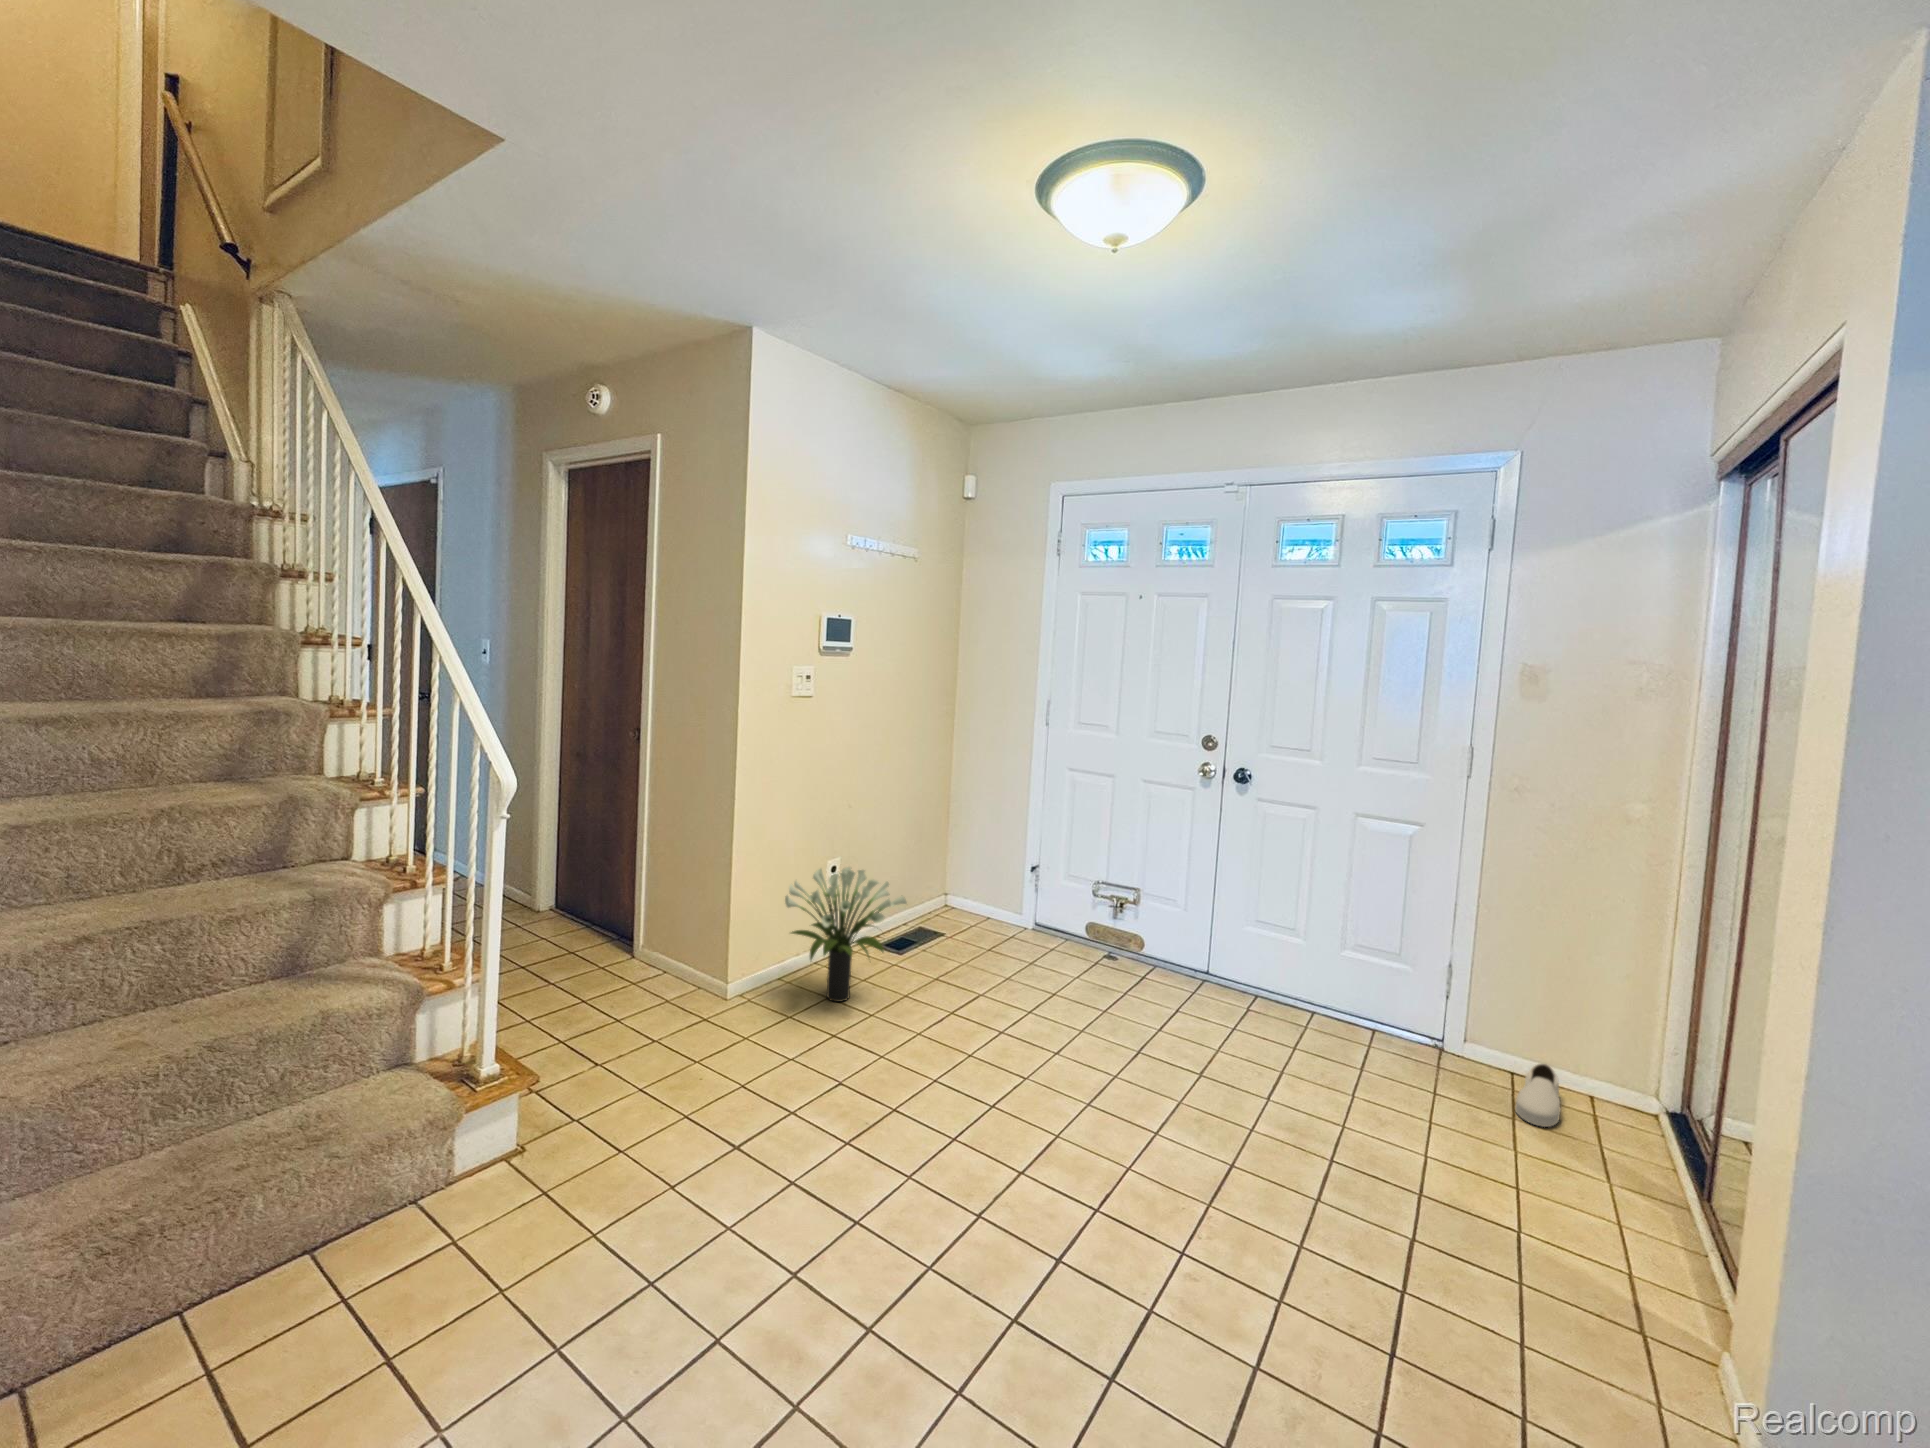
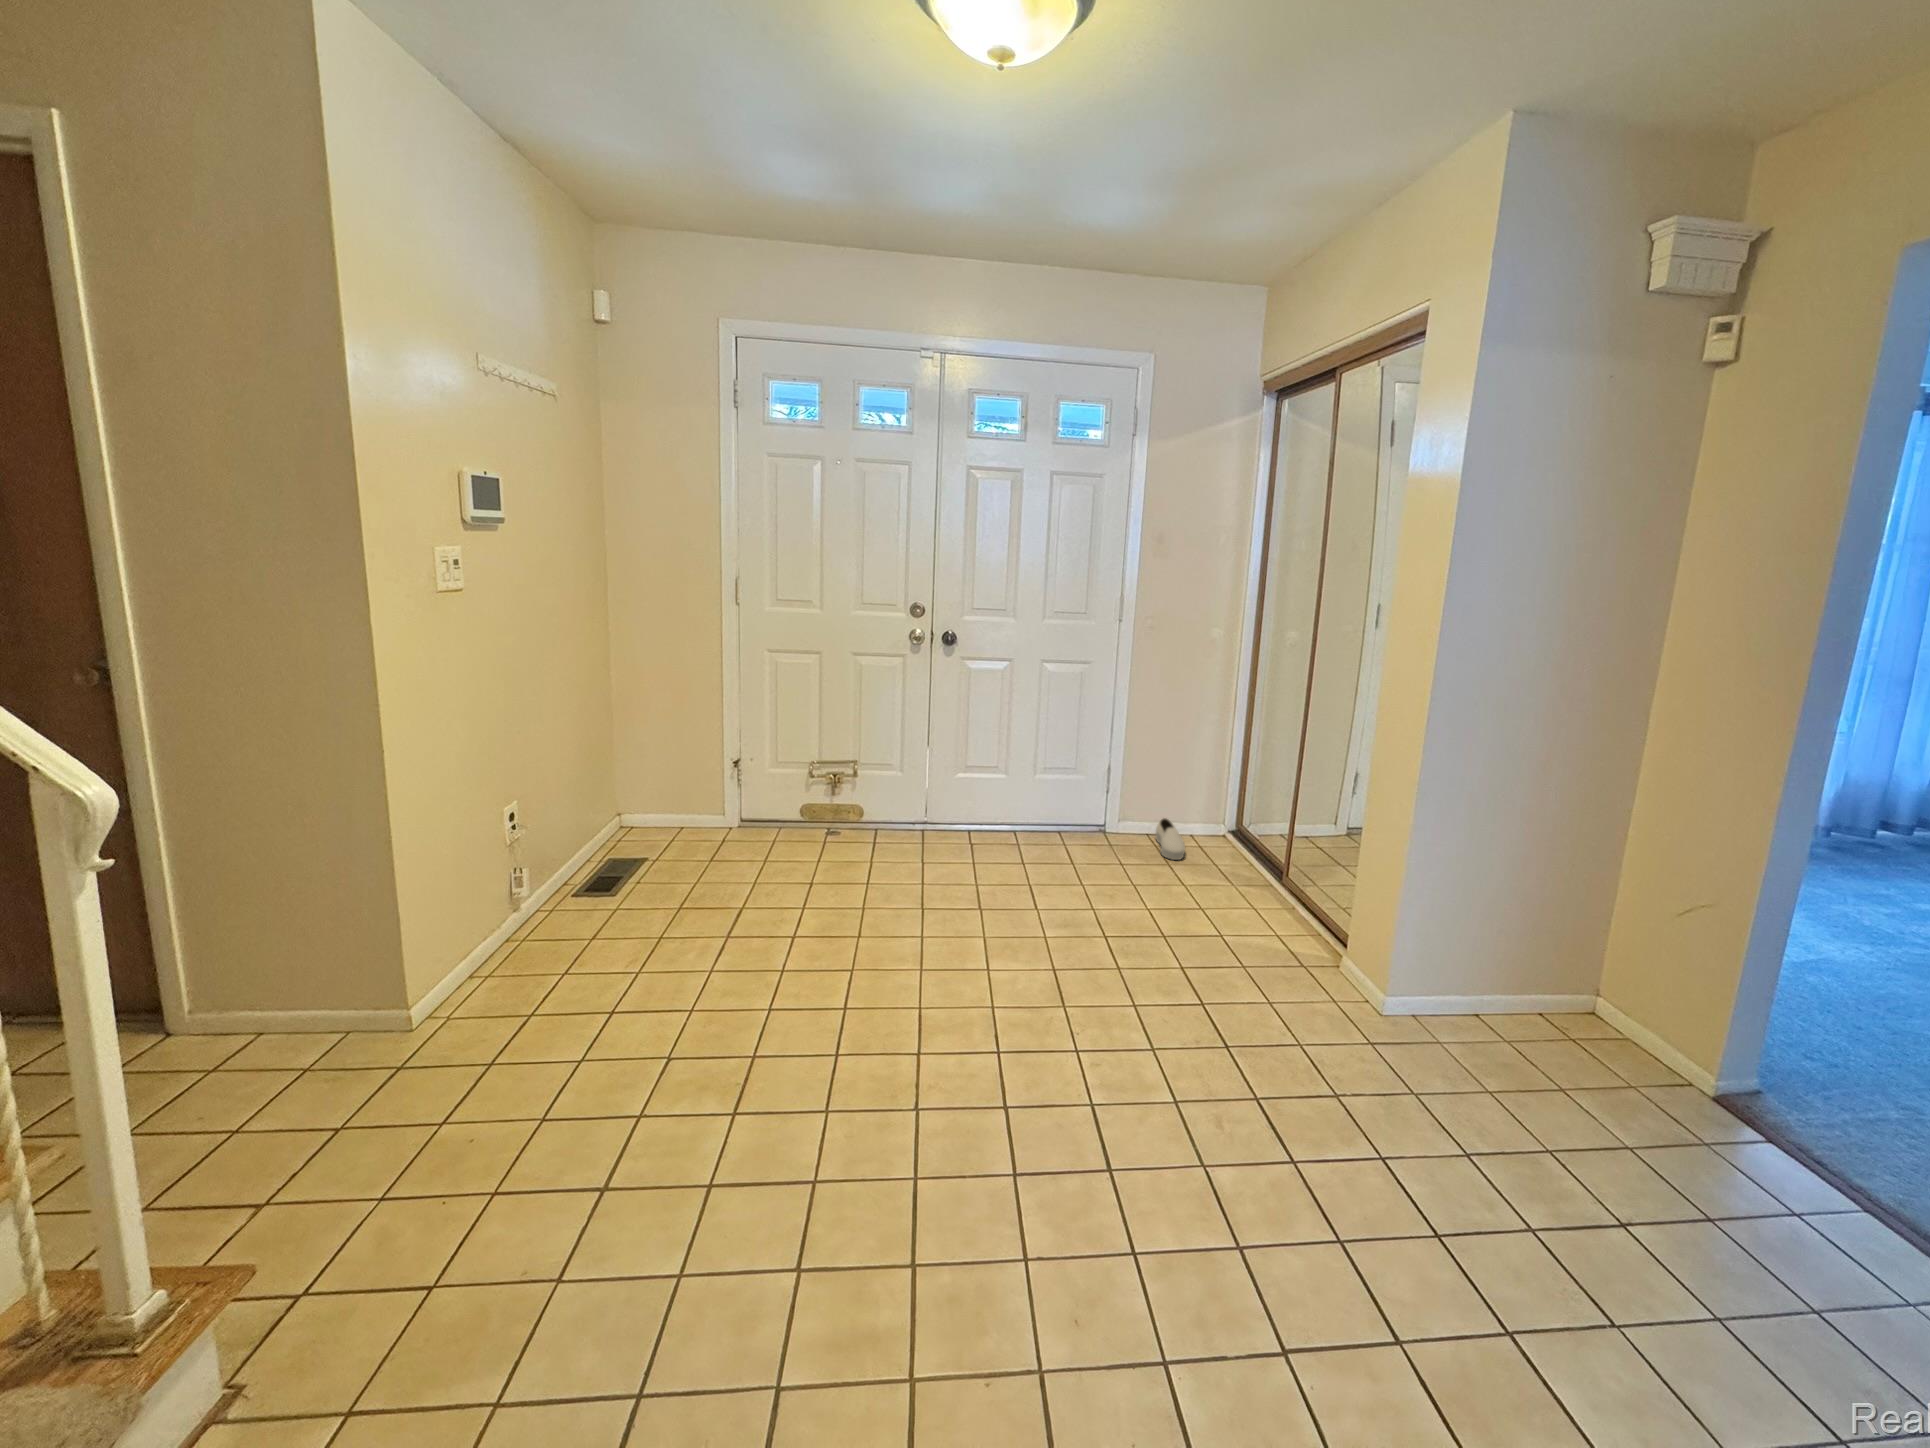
potted plant: present [785,867,907,1002] -> none [478,807,660,976]

